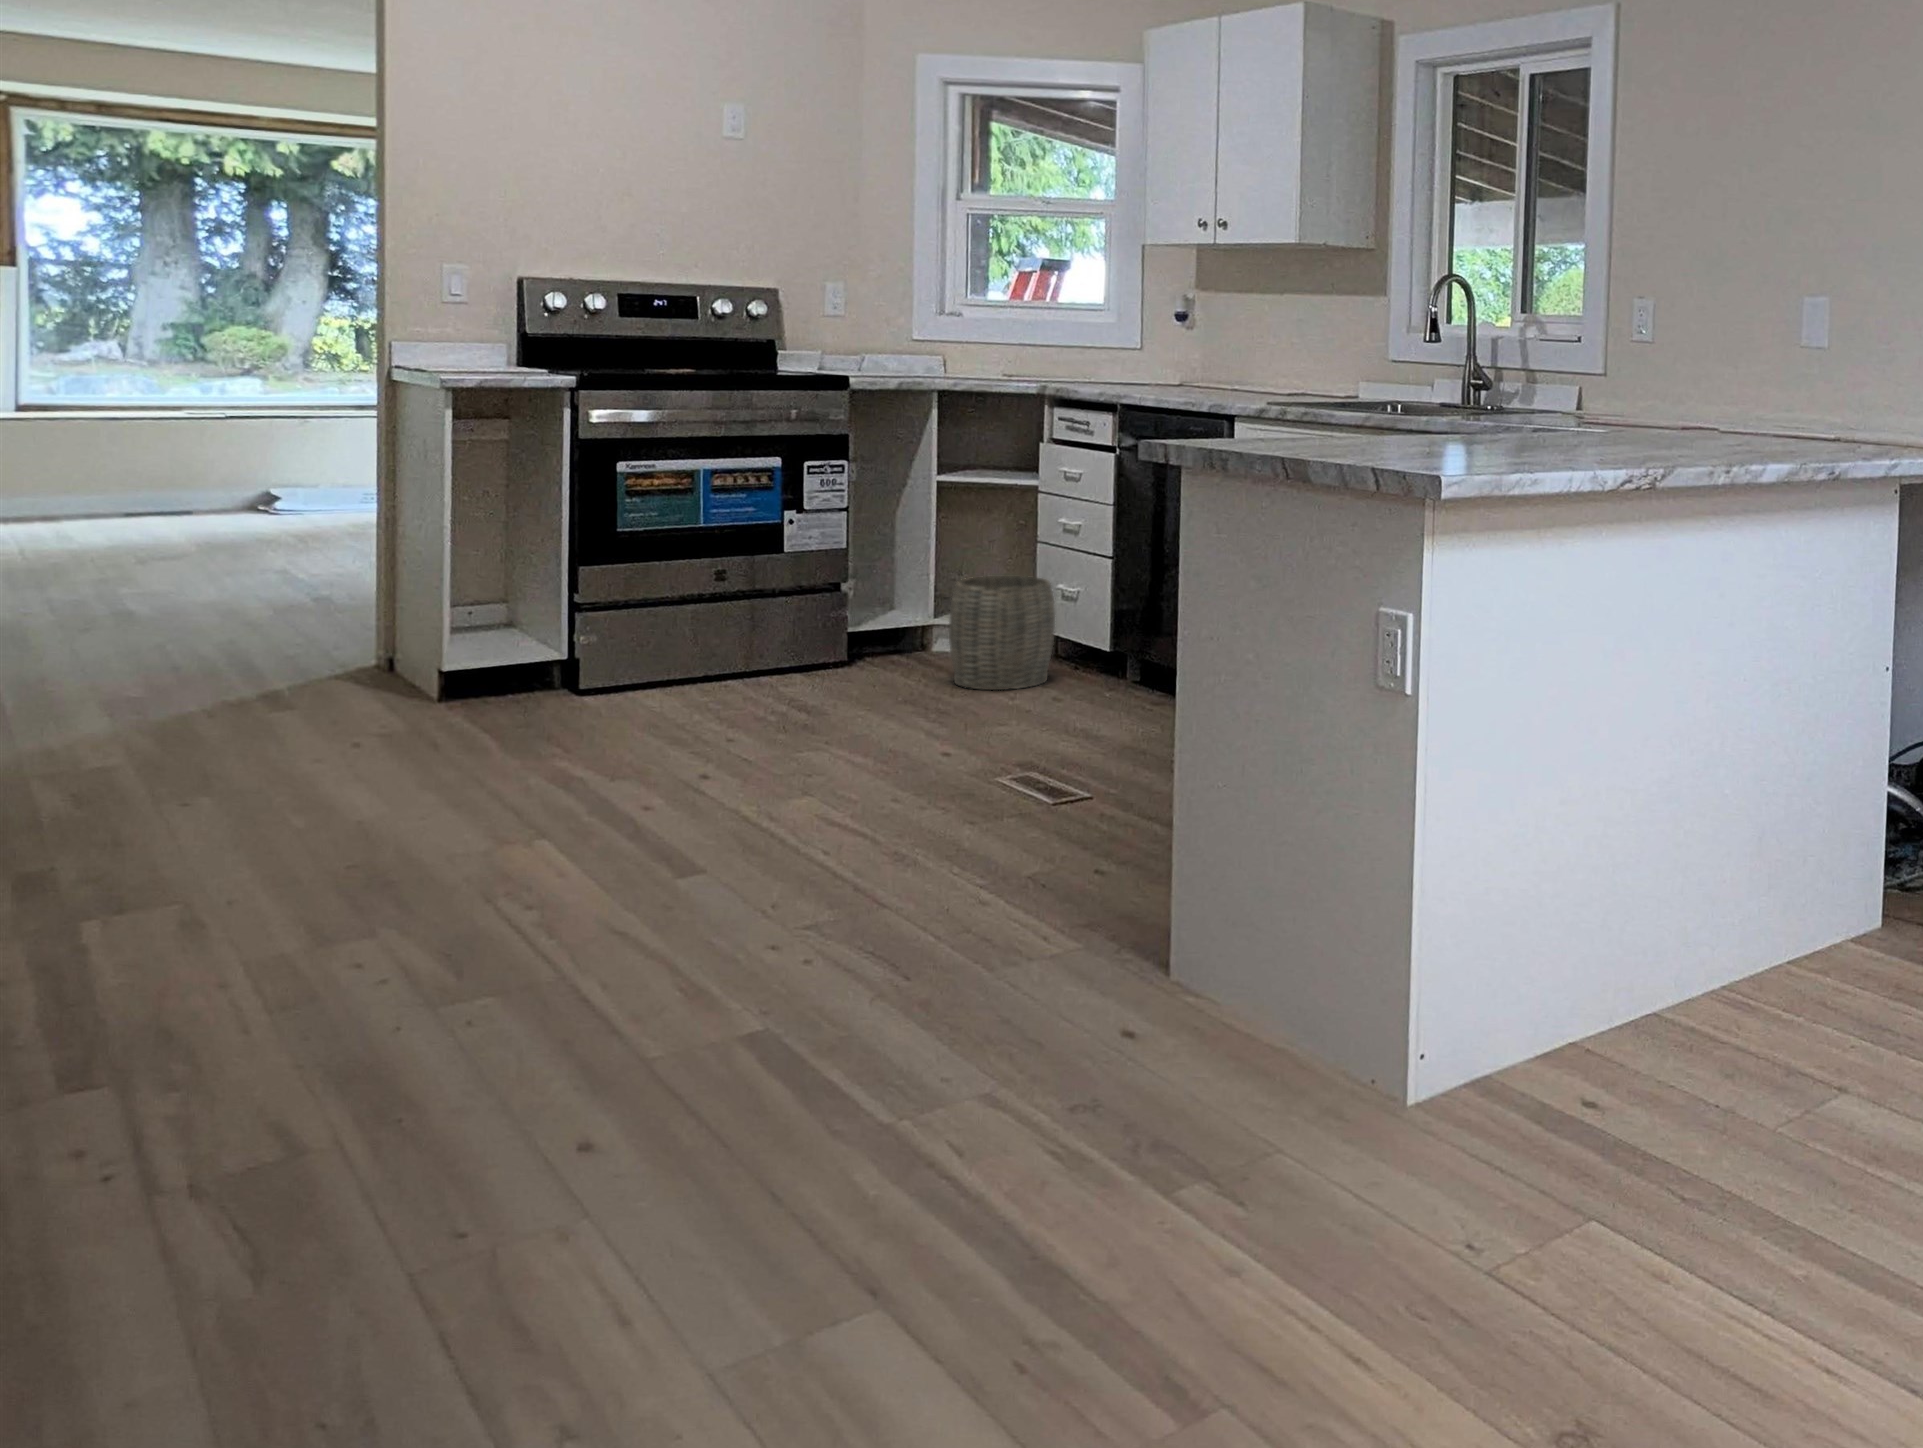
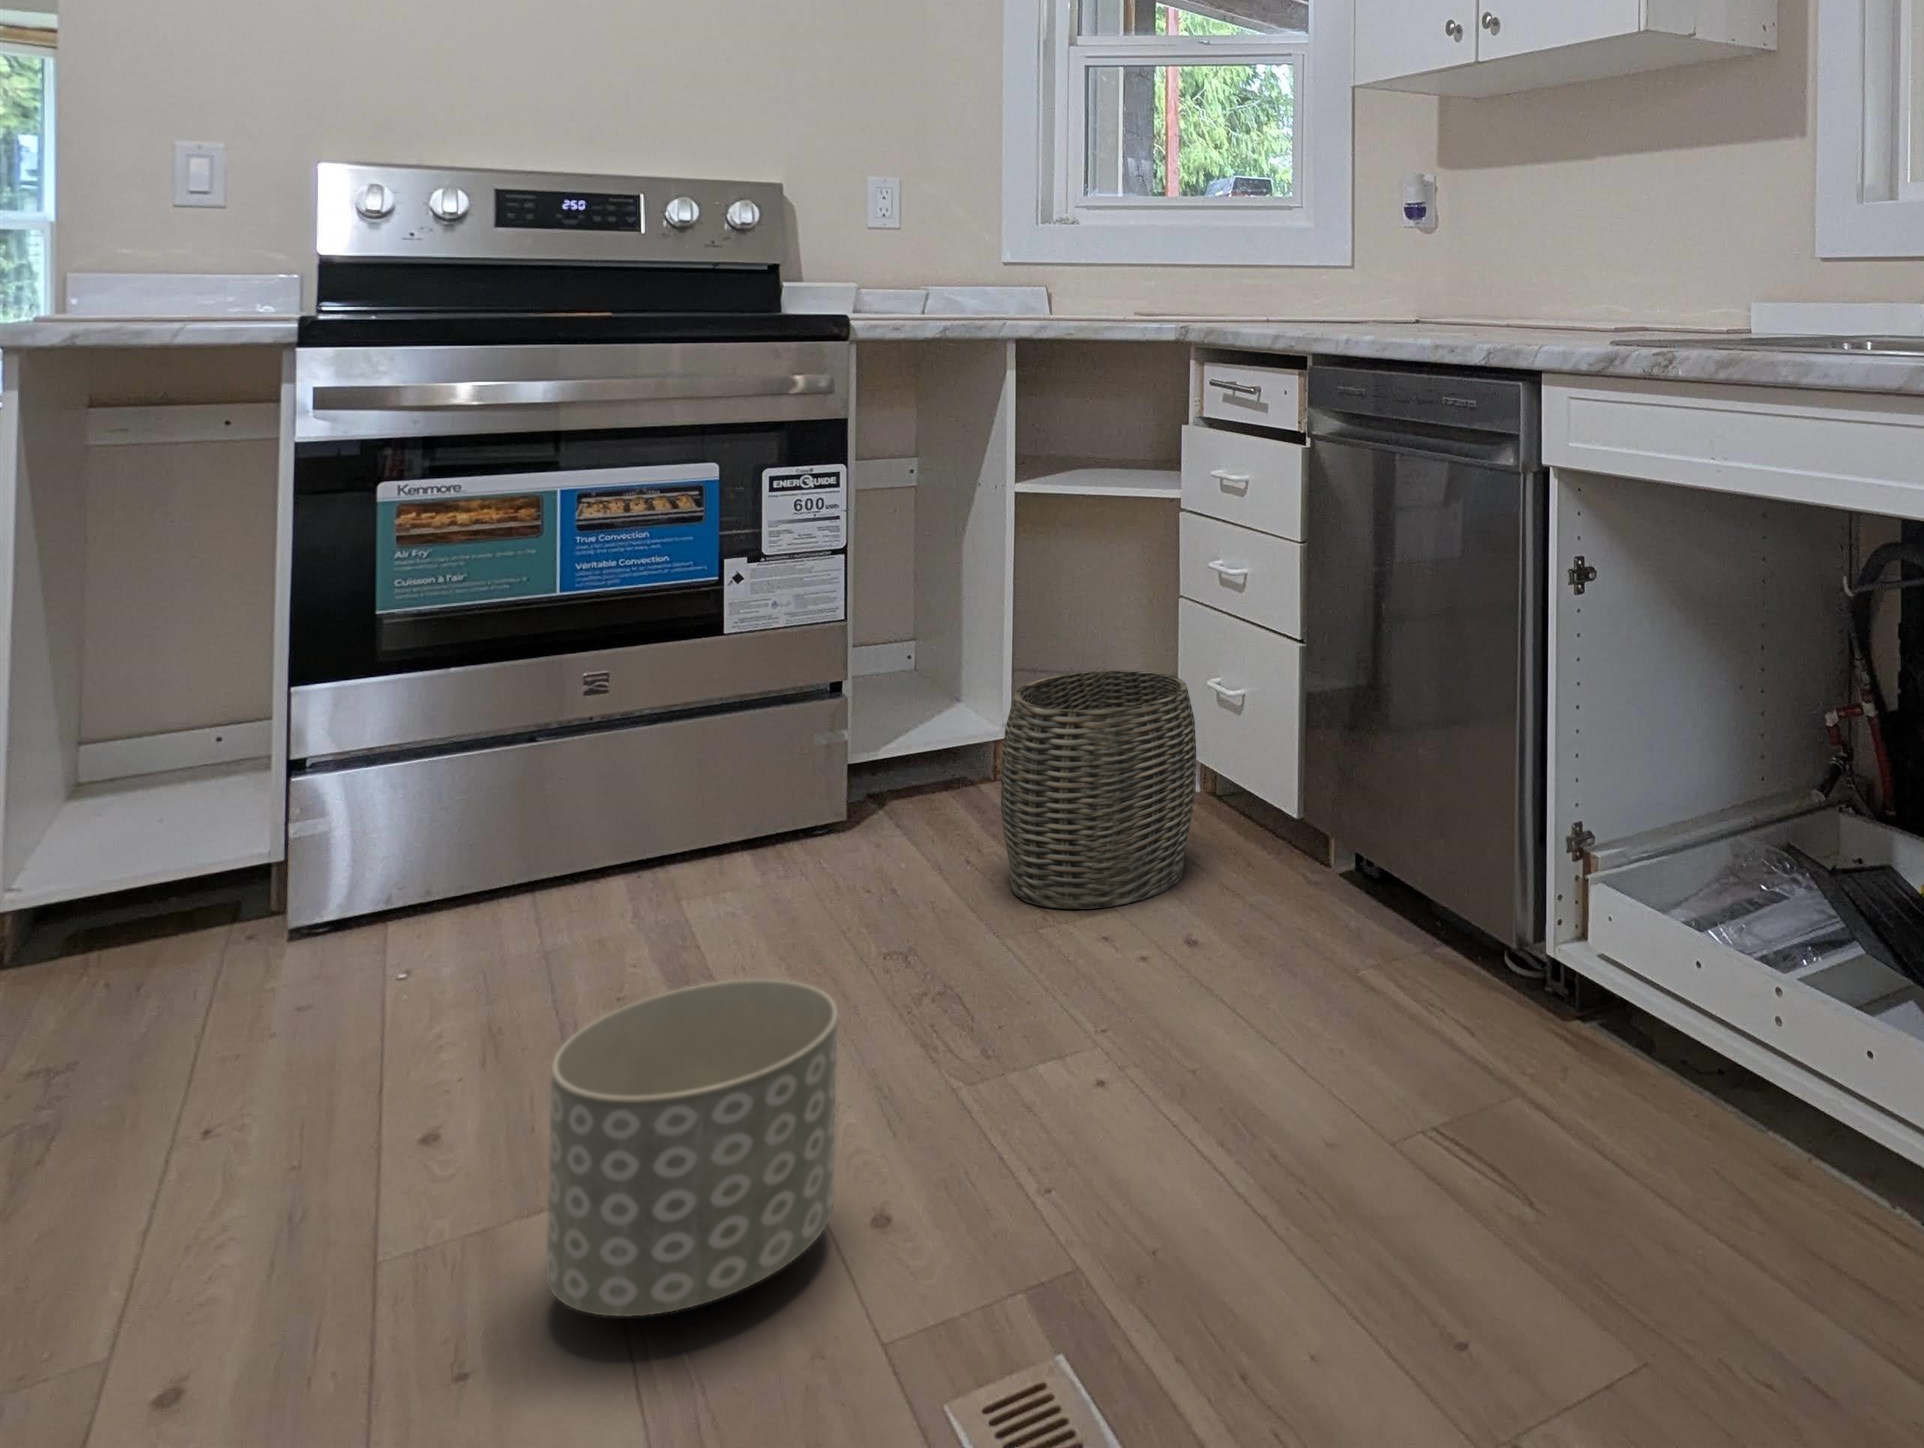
planter: none [825,664,932,771] -> present [547,979,838,1316]

